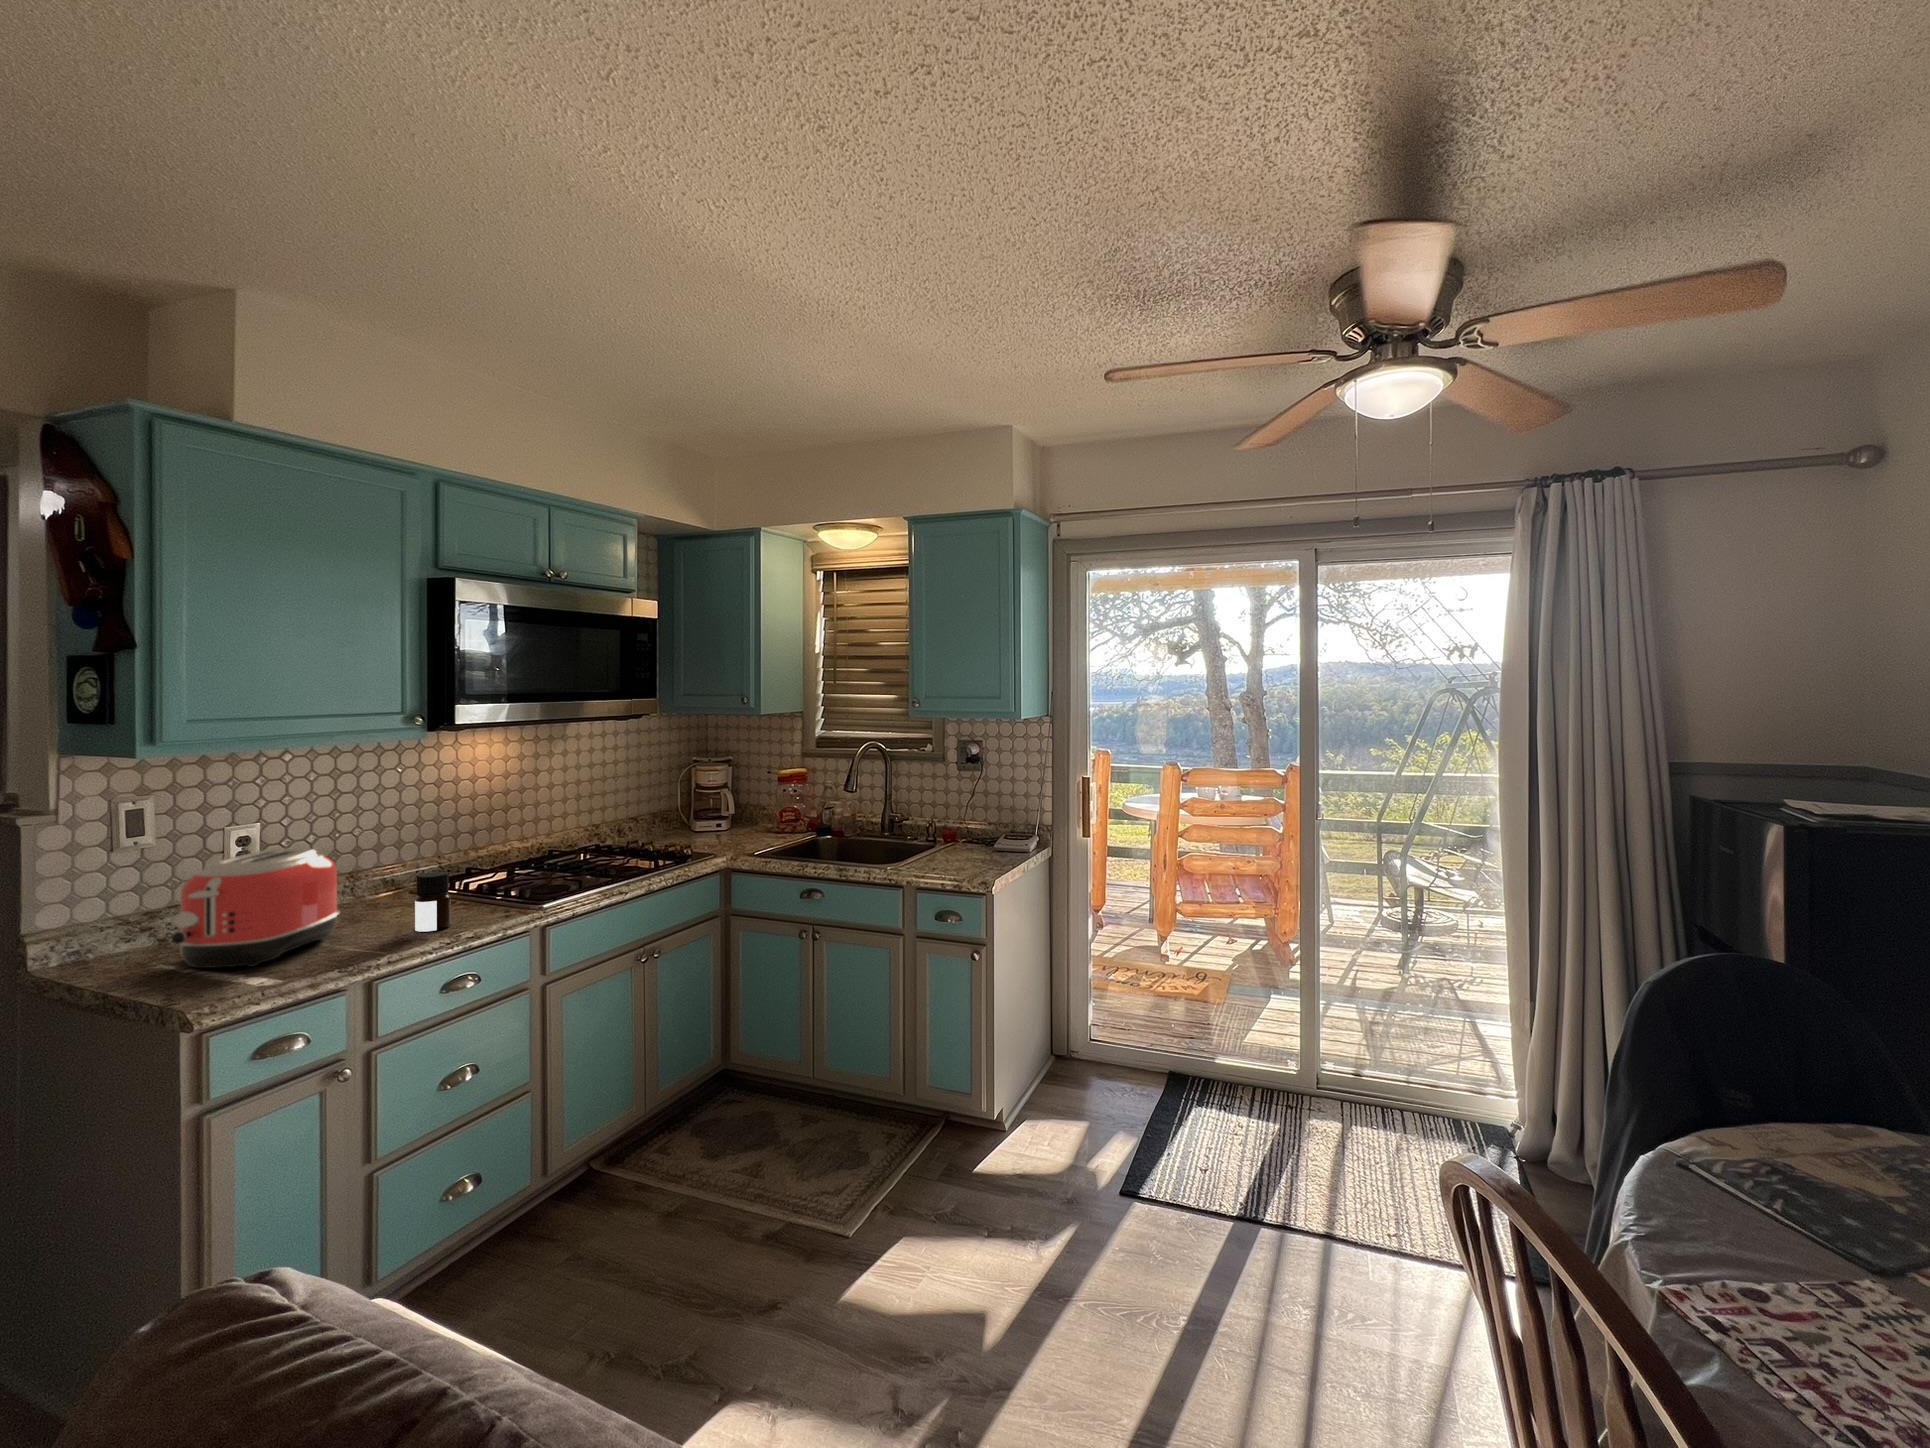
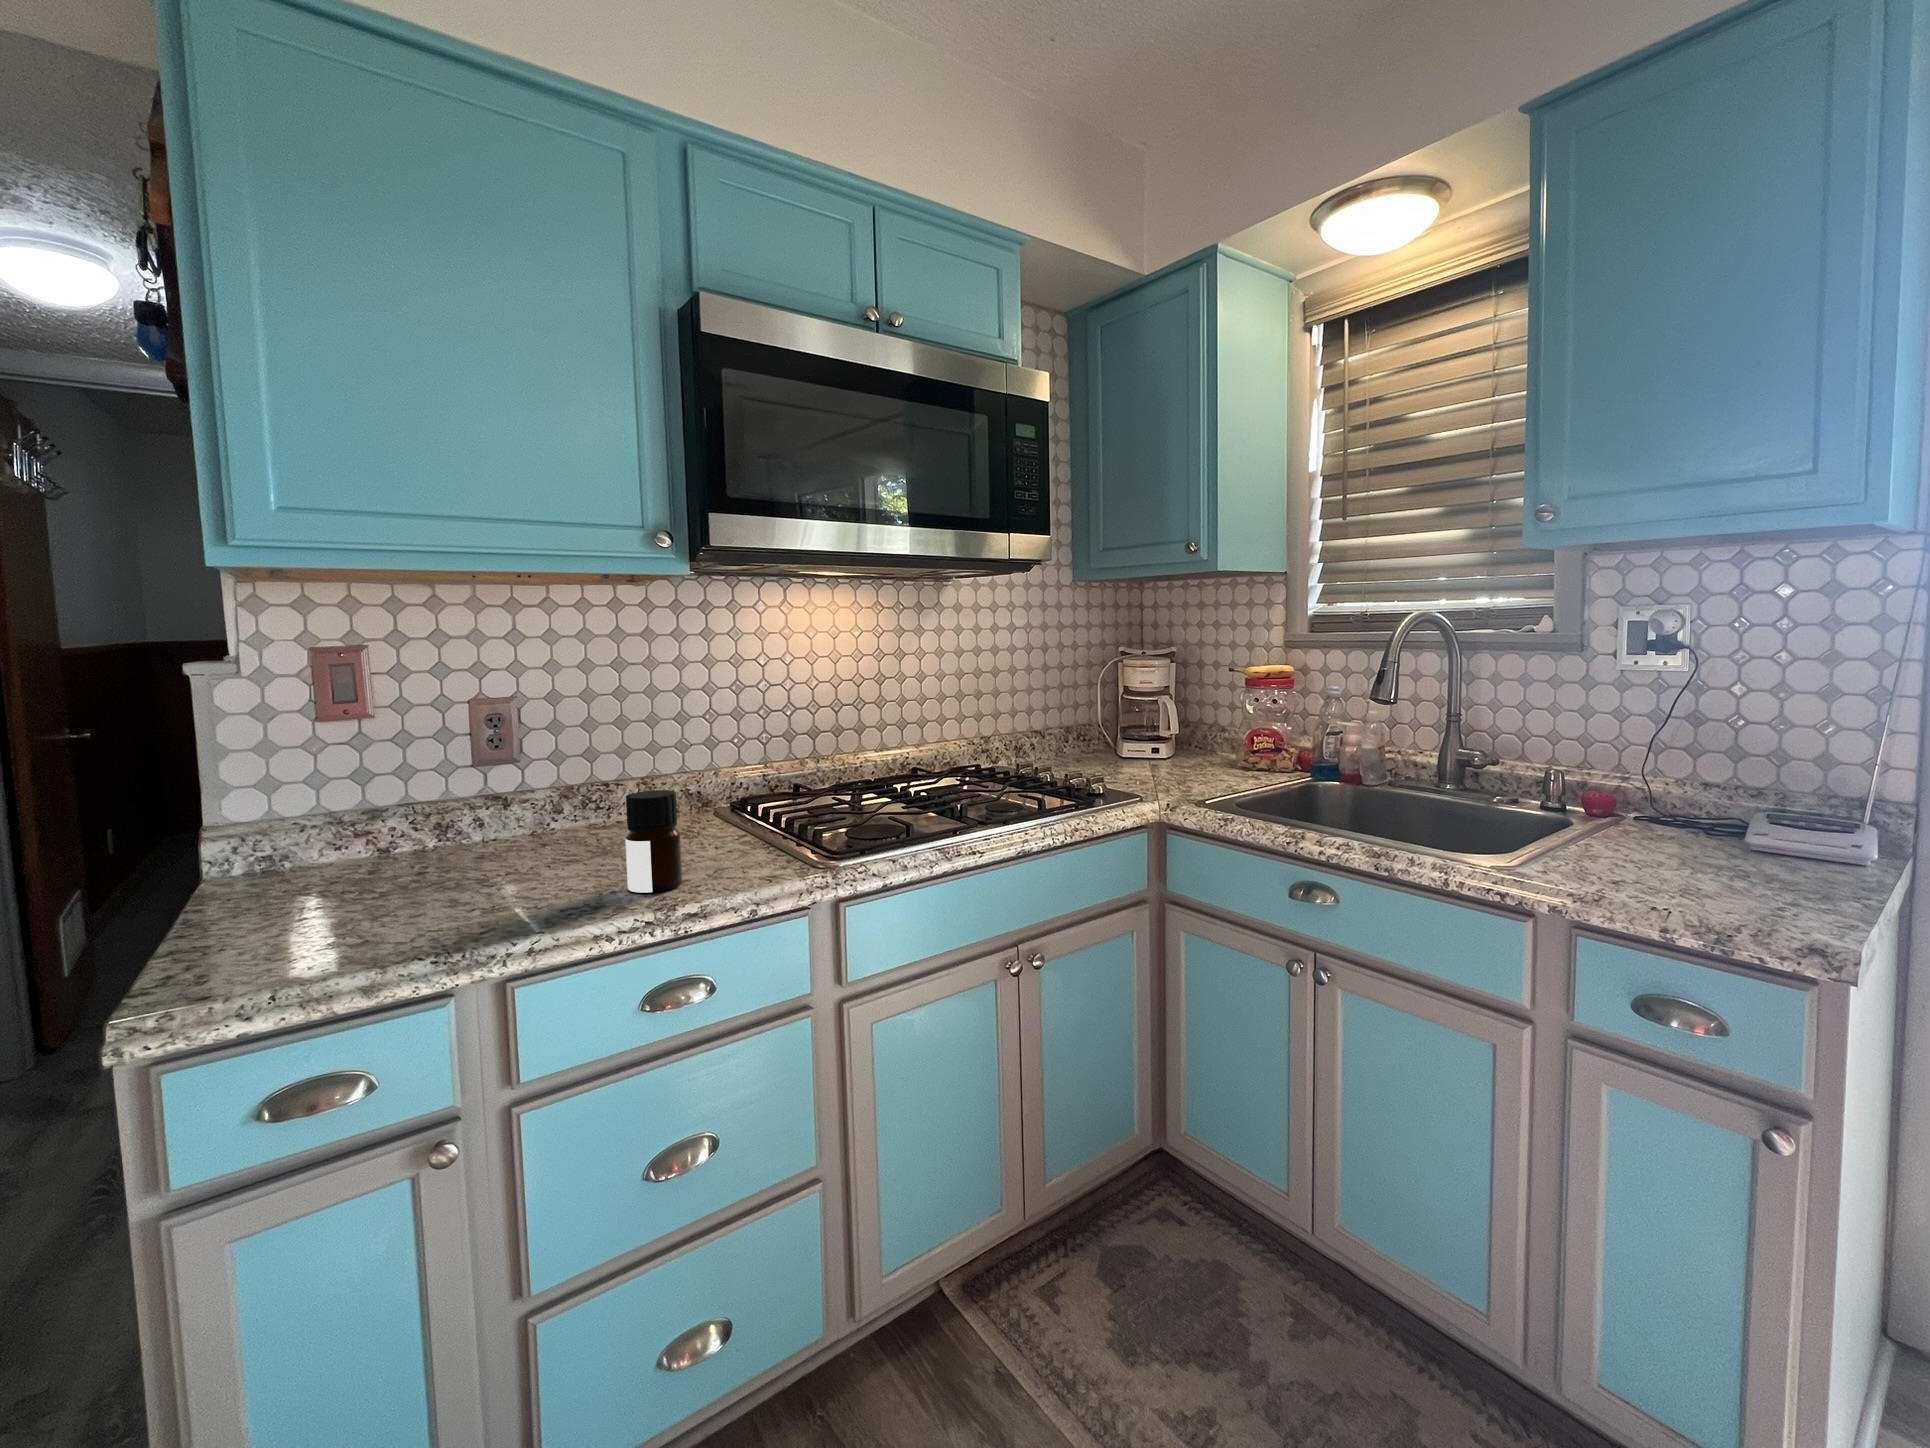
toaster: present [171,848,340,968] -> none [245,733,528,926]

